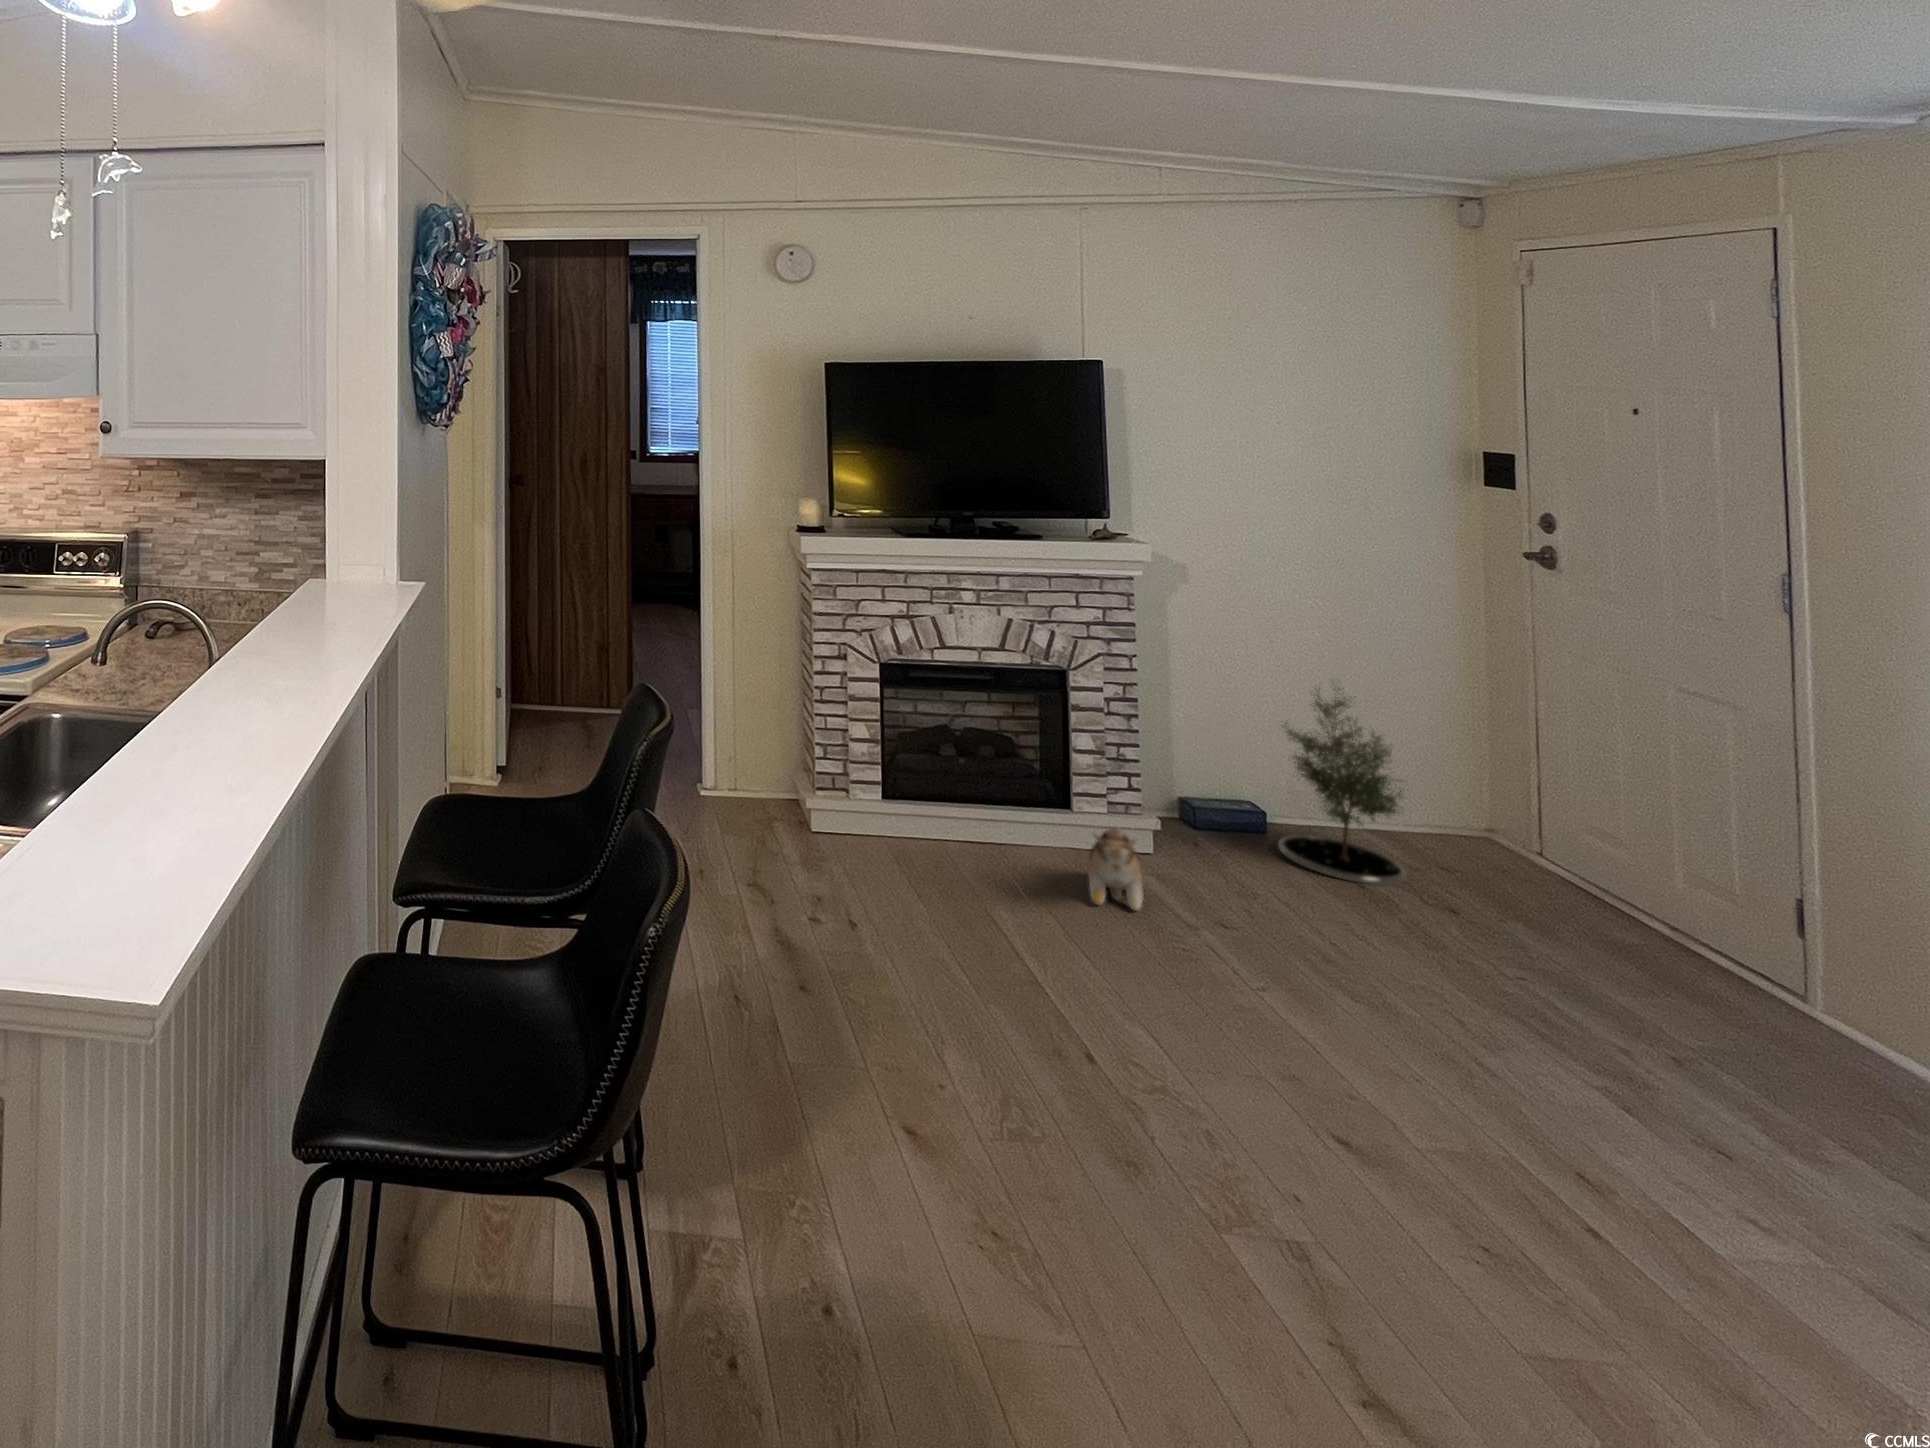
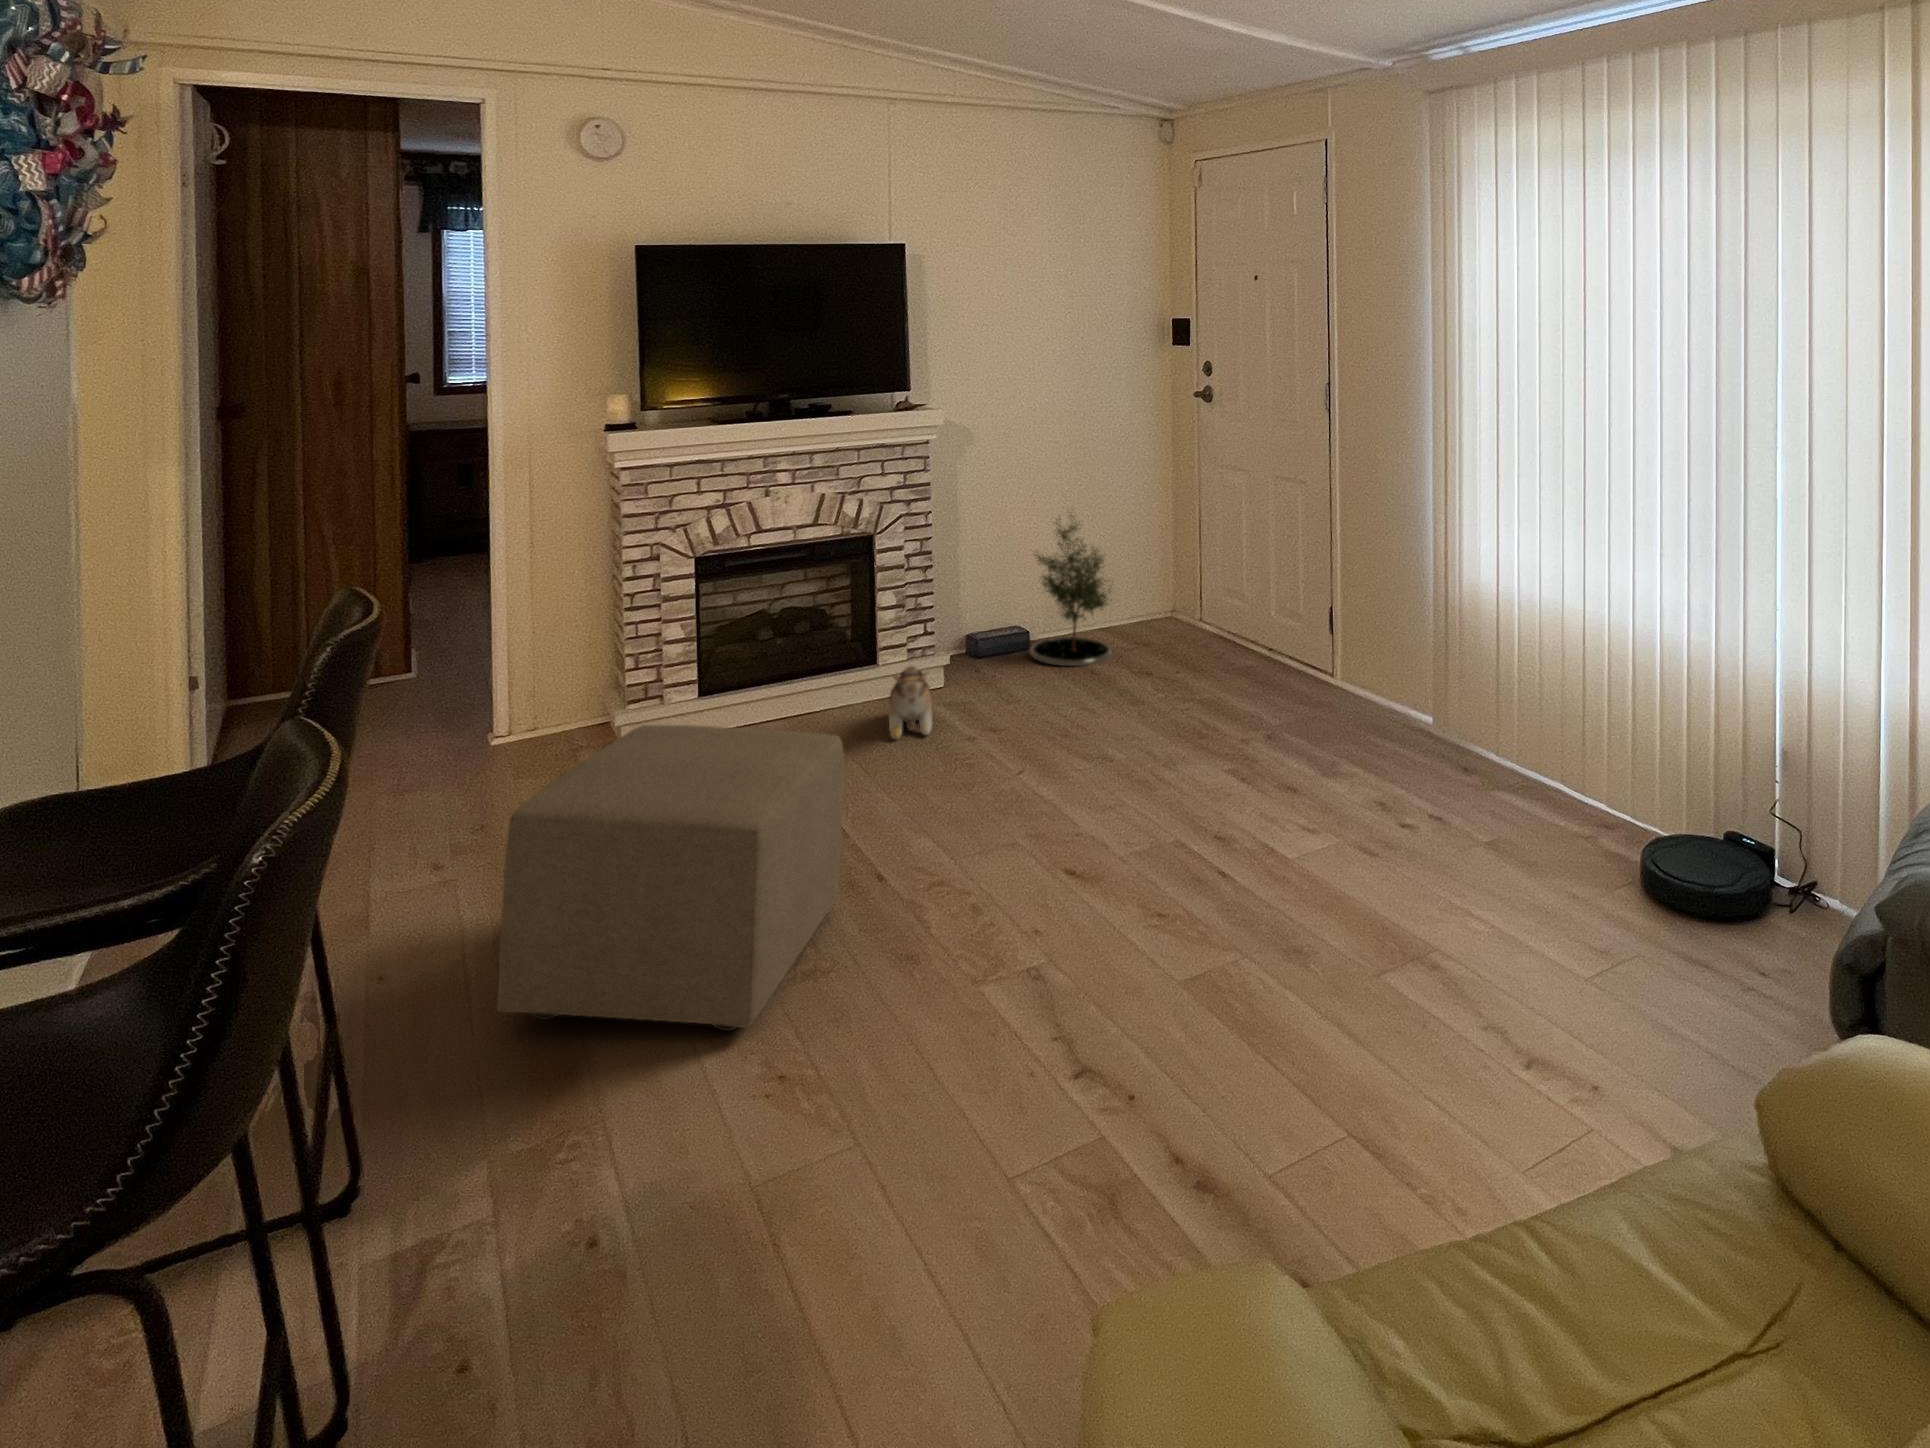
ottoman: none [728,822,1037,1146] -> present [497,725,844,1031]

